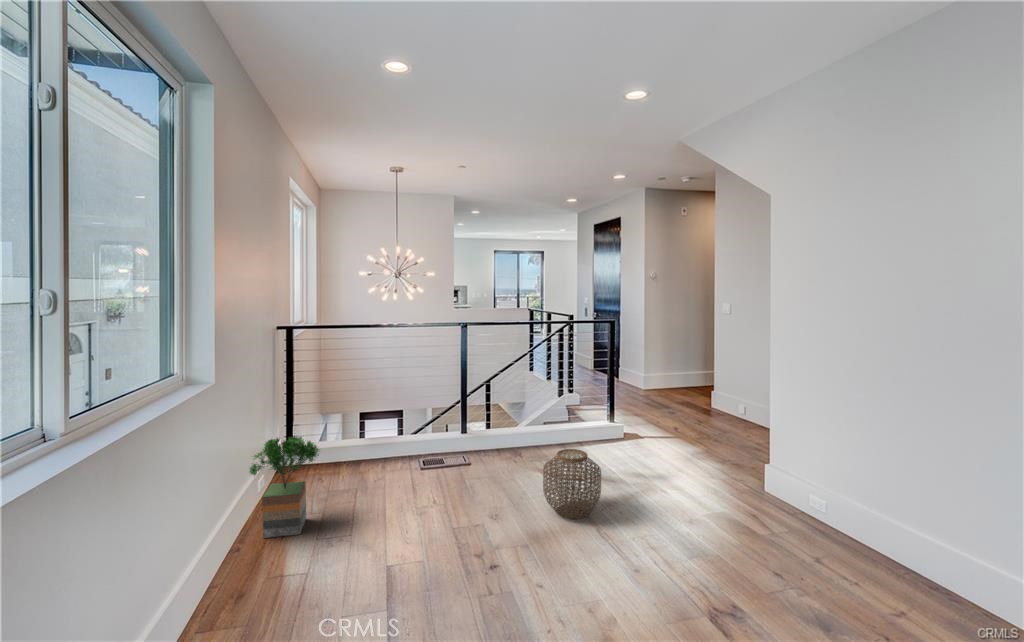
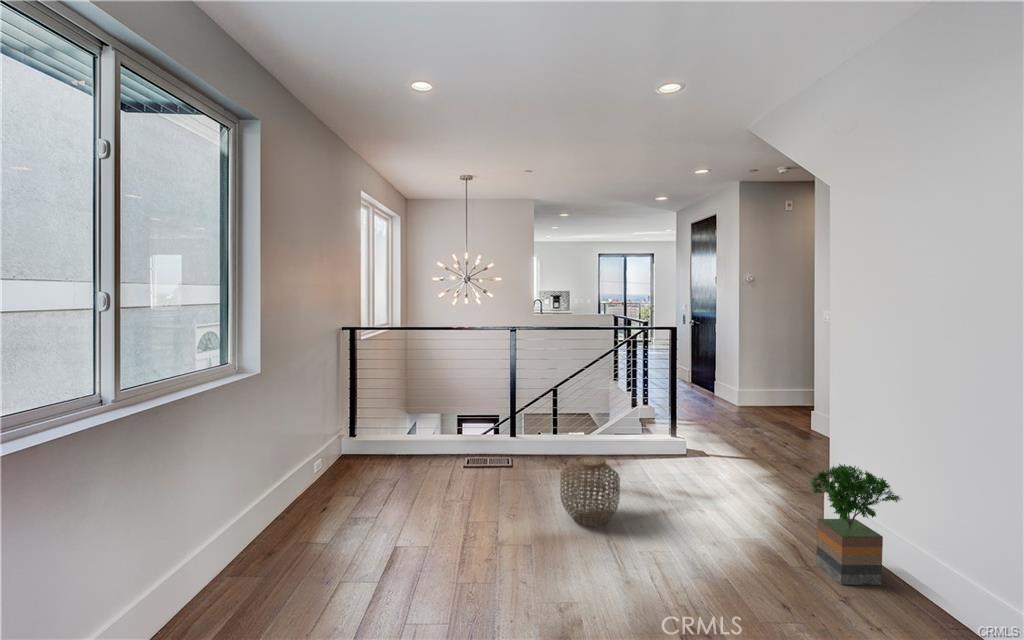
potted tree: present [249,436,319,538] -> present [811,464,900,585]

